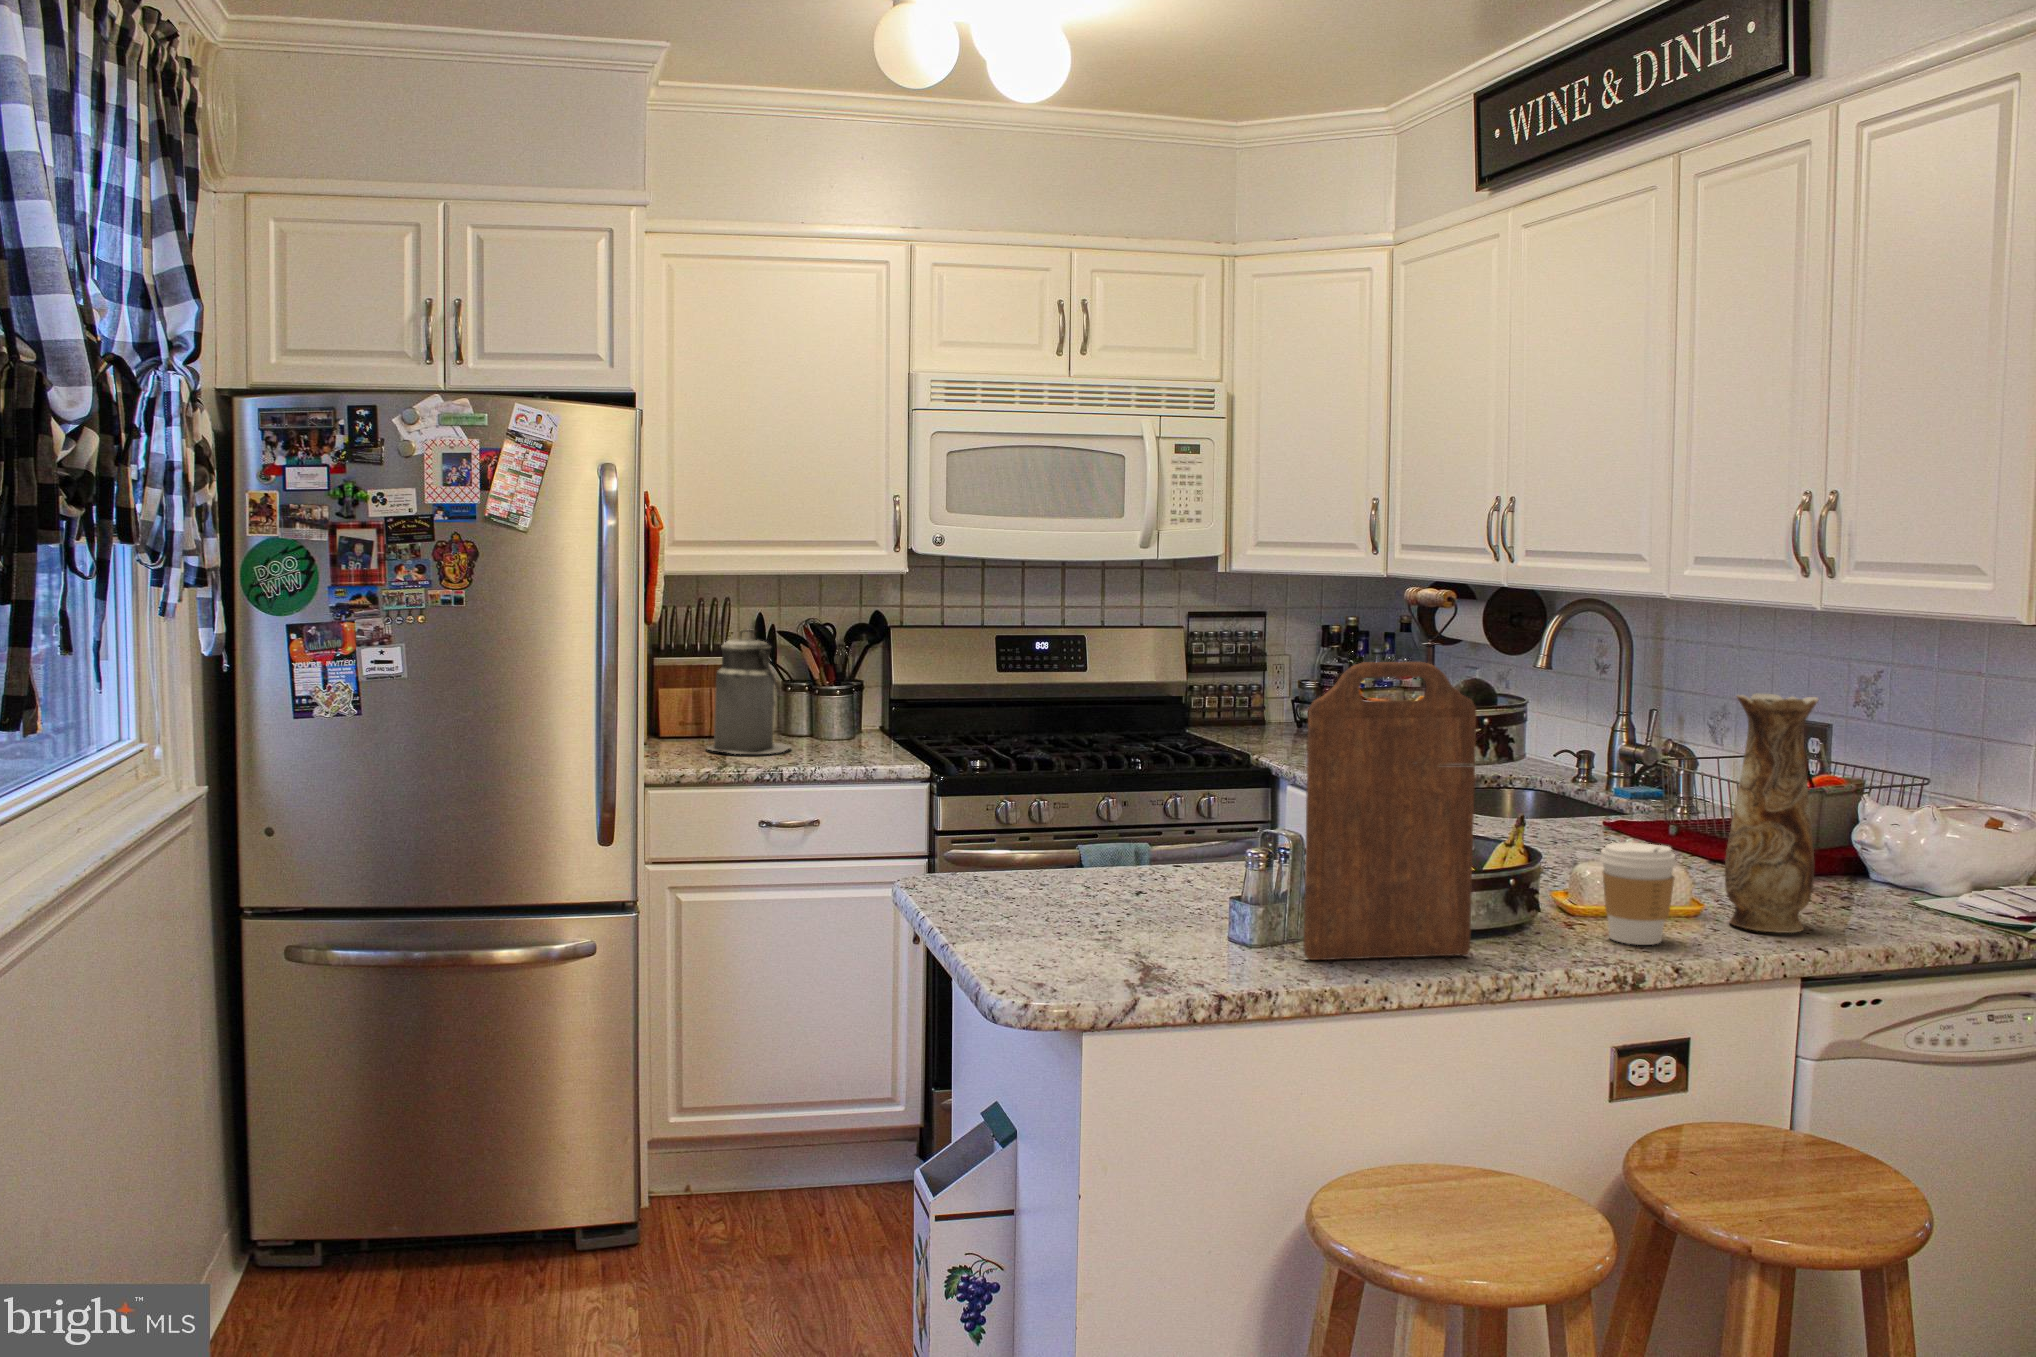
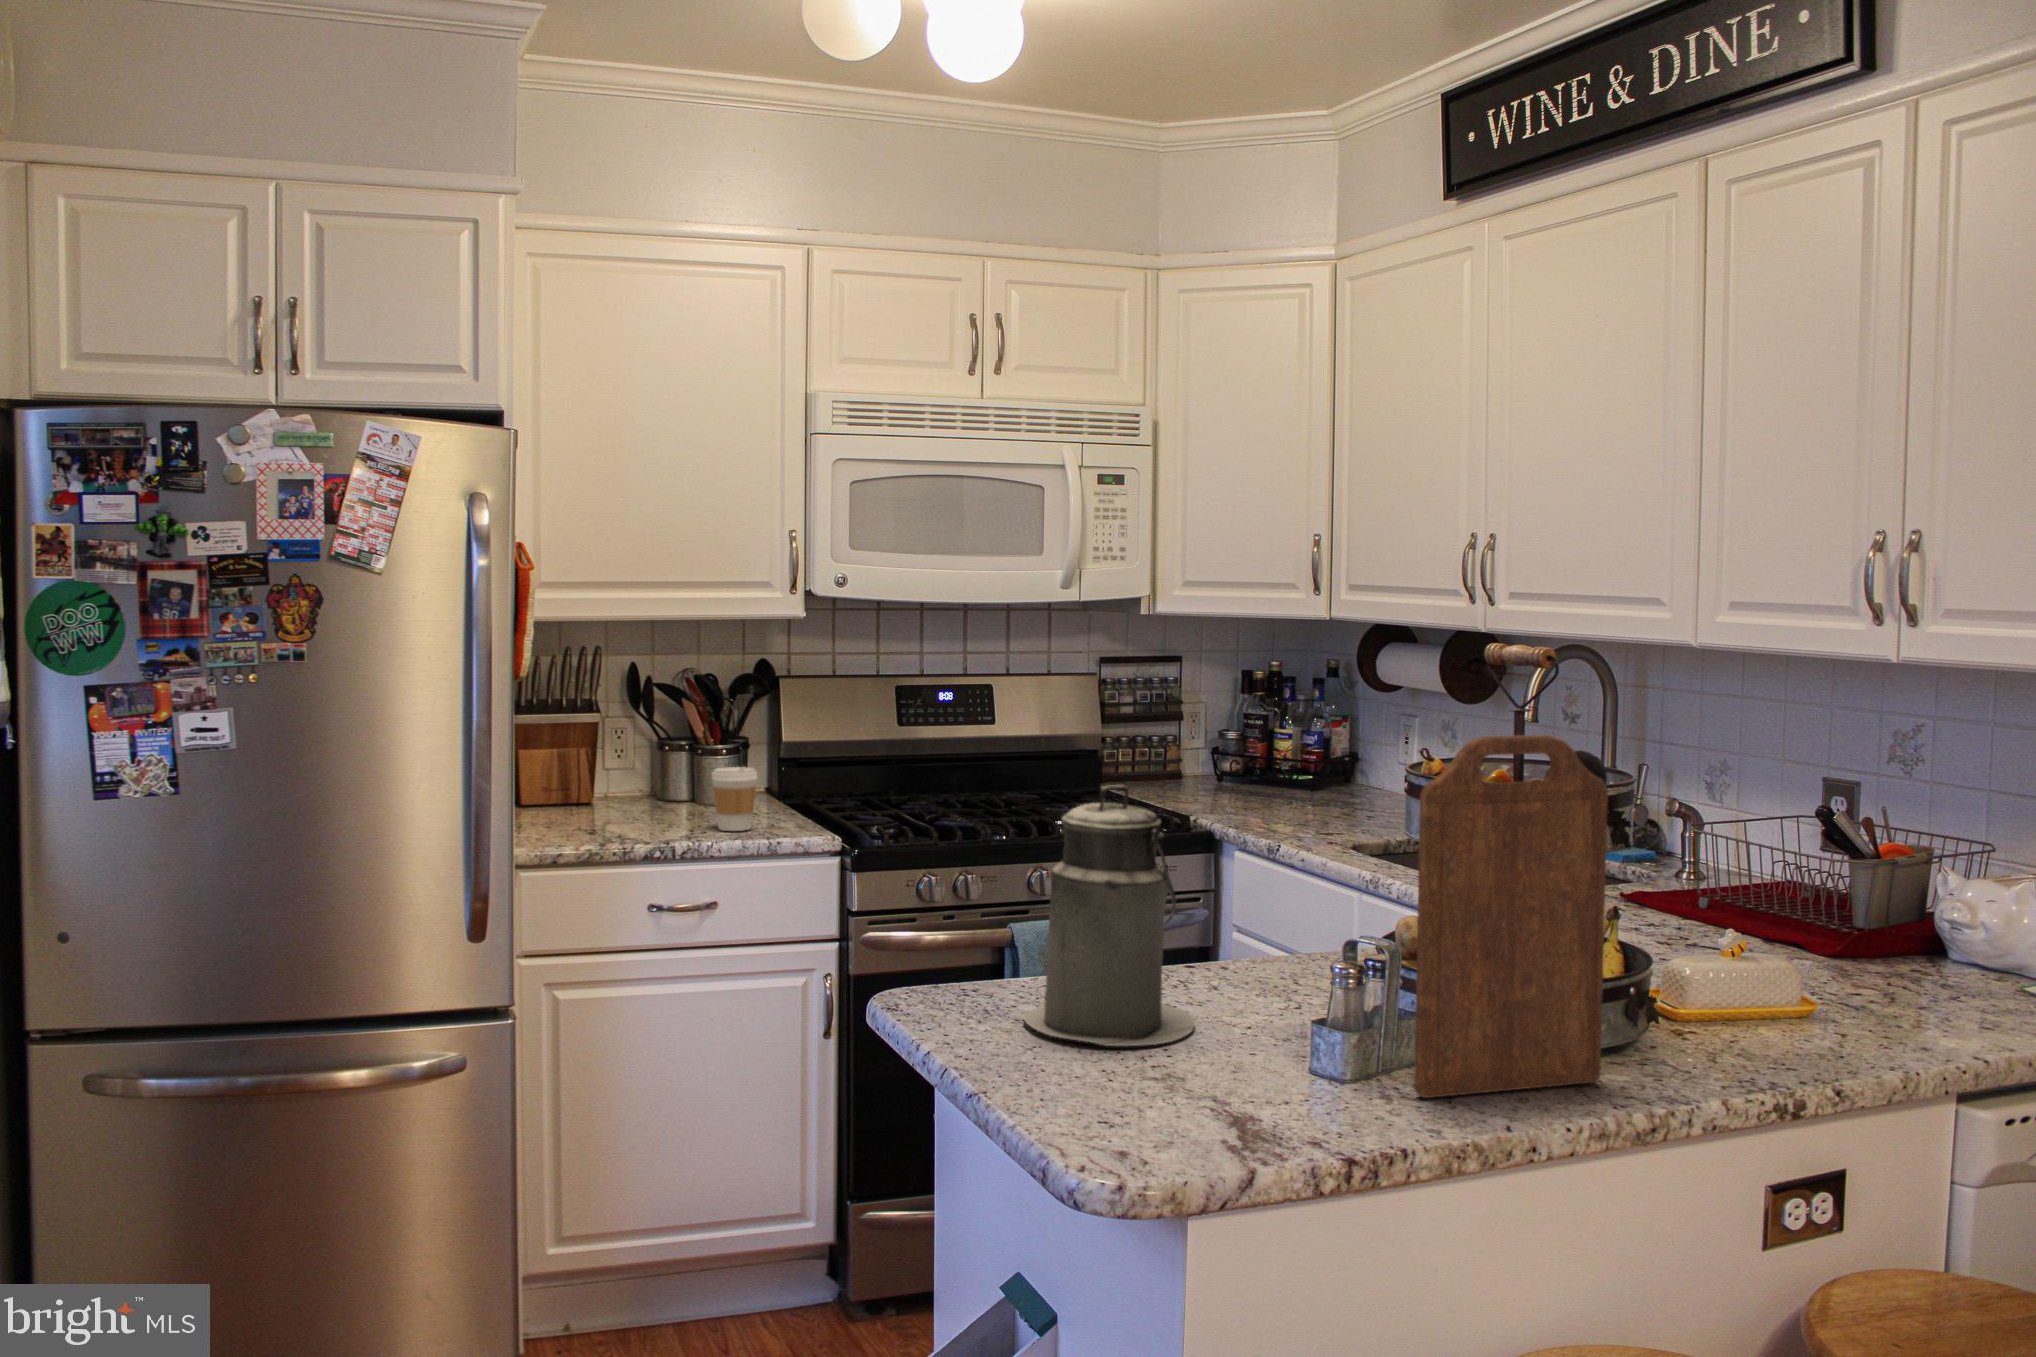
canister: present [707,630,791,754] -> present [1024,785,1195,1046]
vase: present [1725,693,1818,933] -> none [1833,761,1940,1034]
coffee cup: present [1601,843,1676,945] -> present [712,767,757,831]

